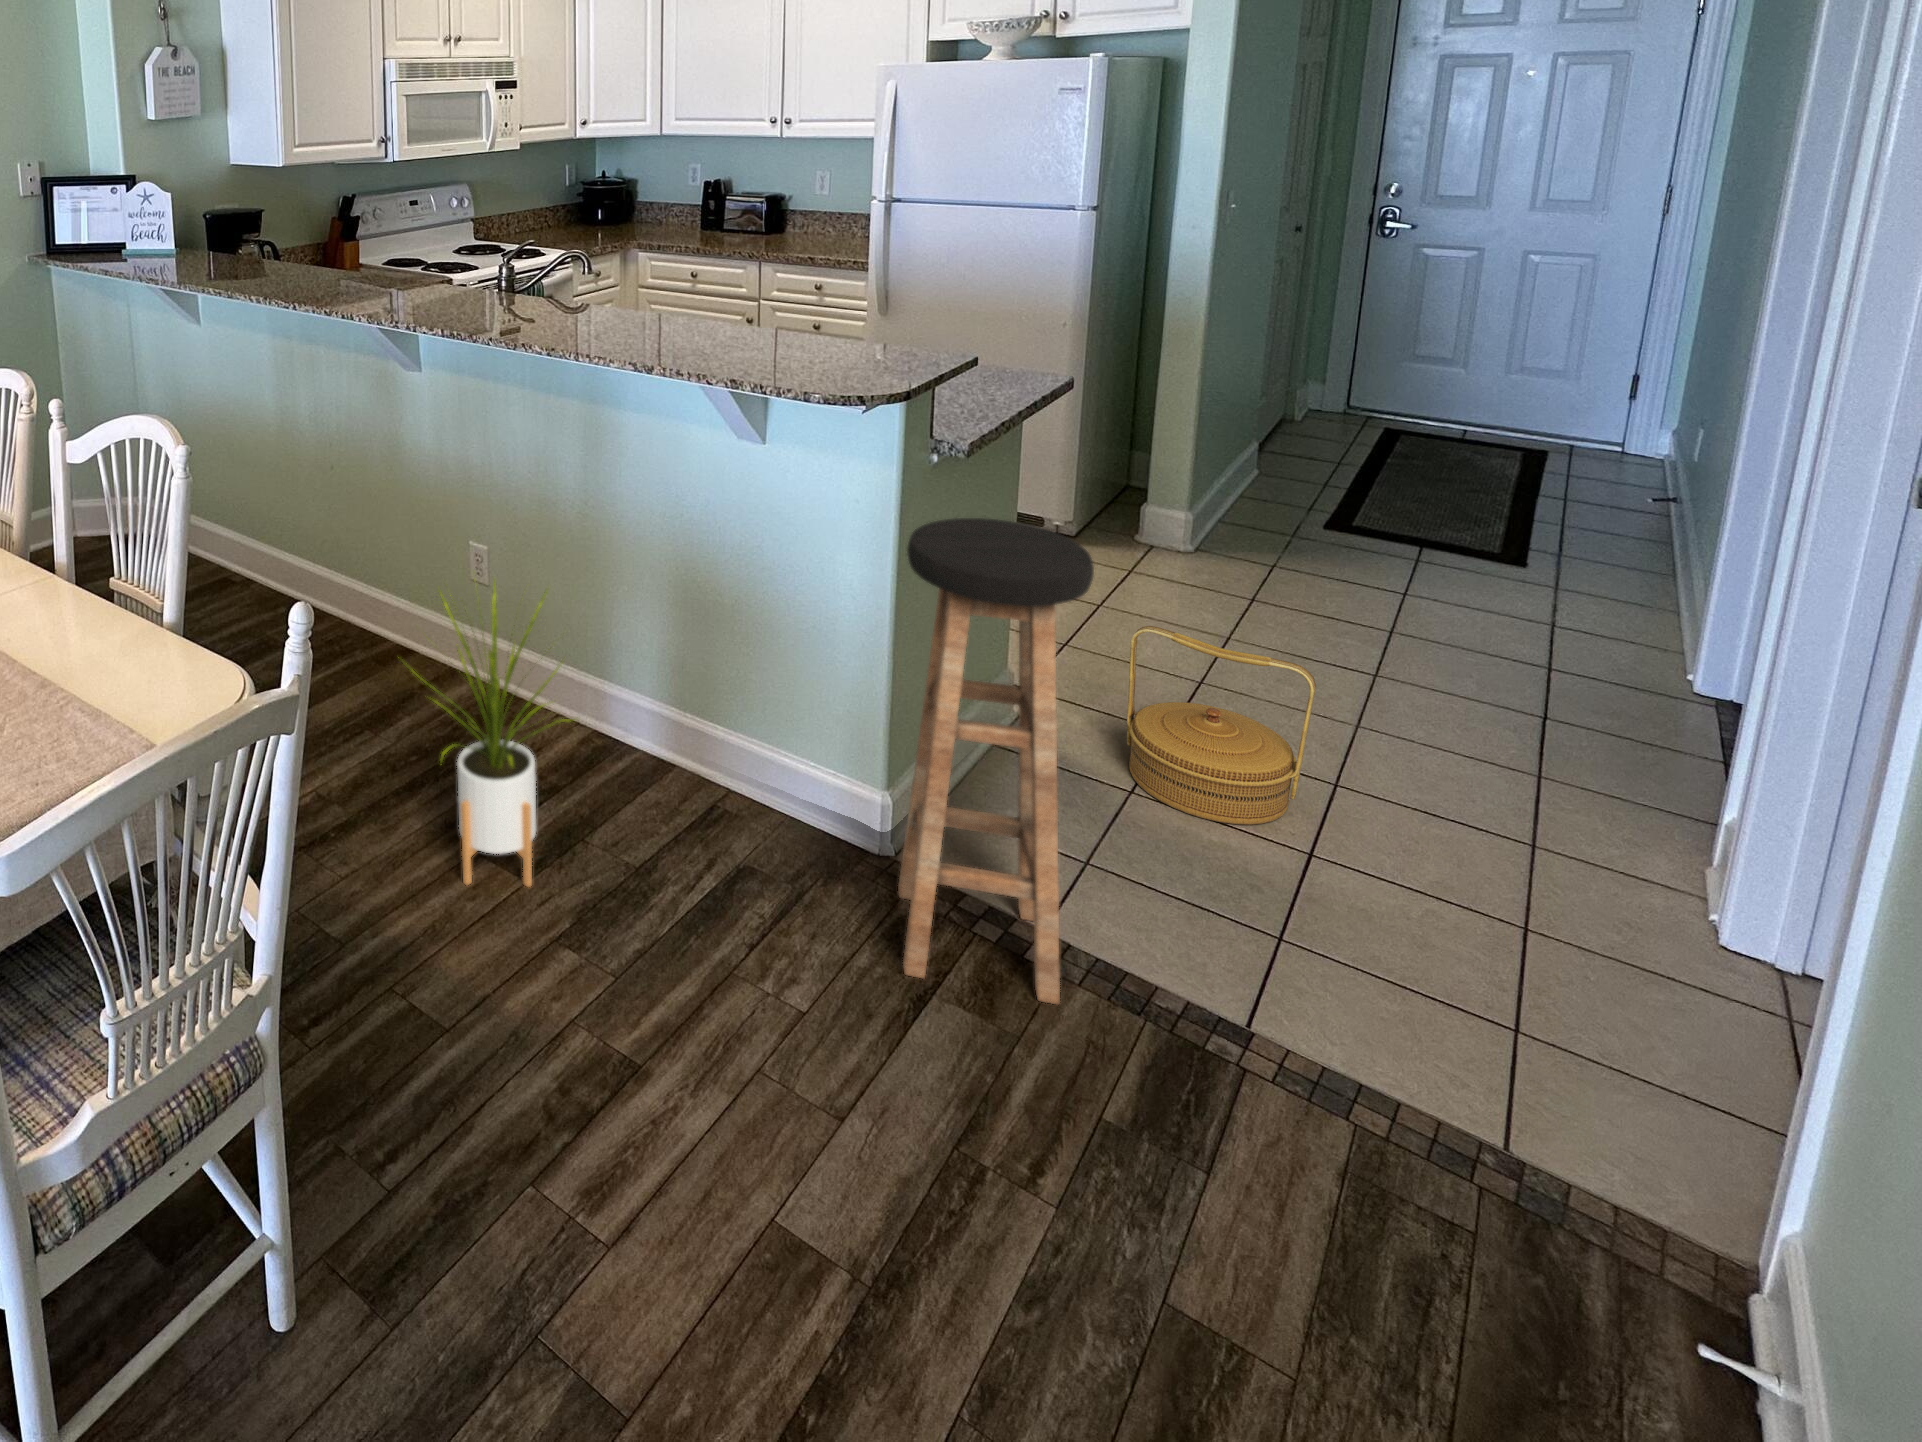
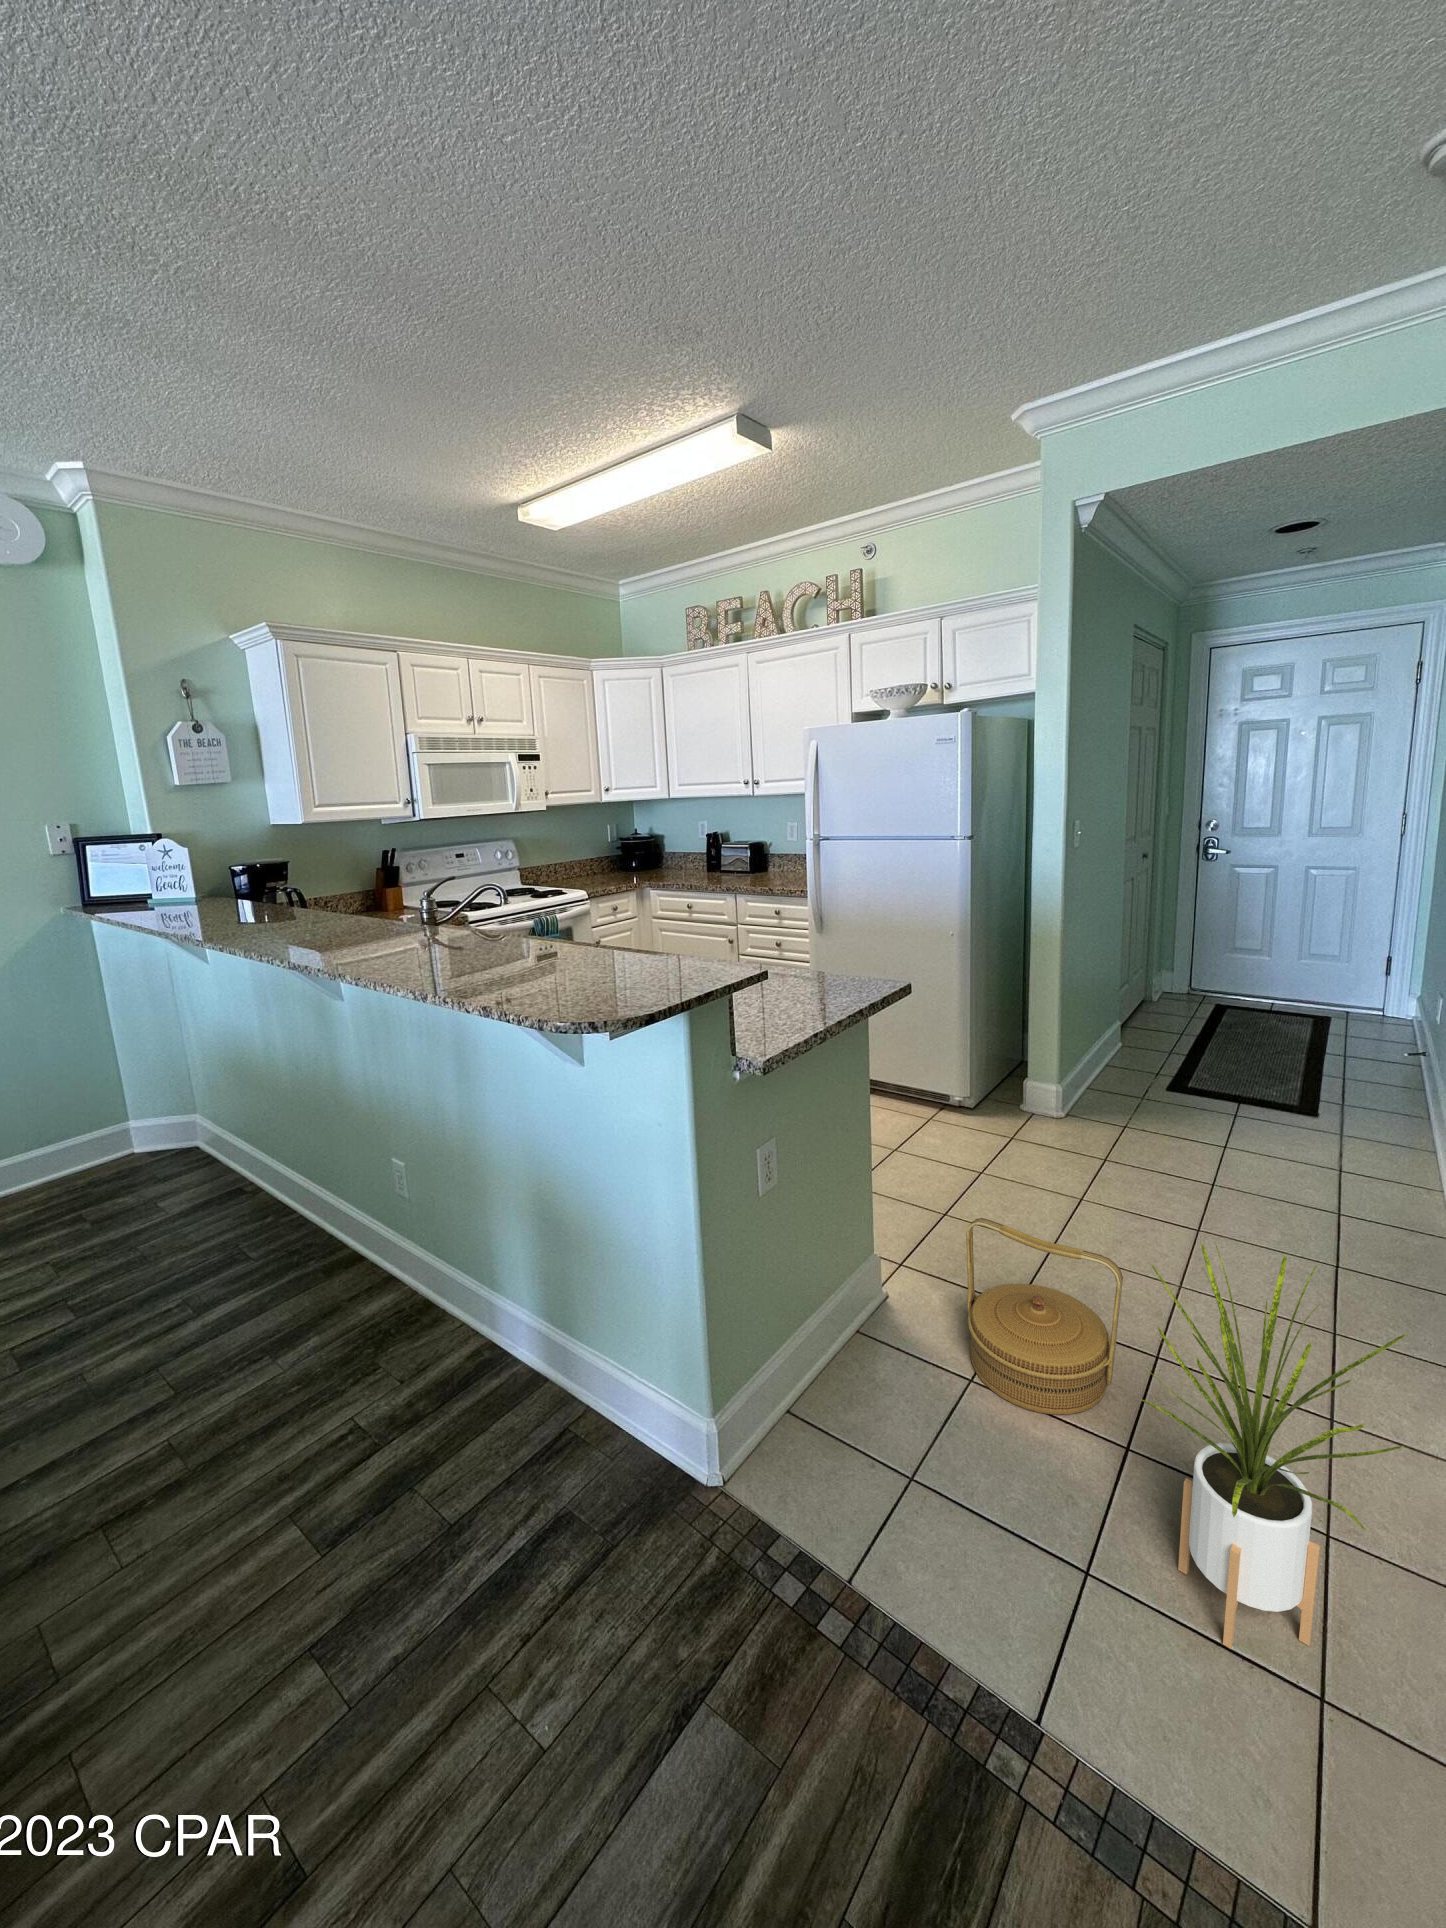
bar stool: present [898,518,1094,1004] -> none [659,1151,847,1697]
house plant: present [427,580,566,887] -> present [1140,1242,1406,1649]

